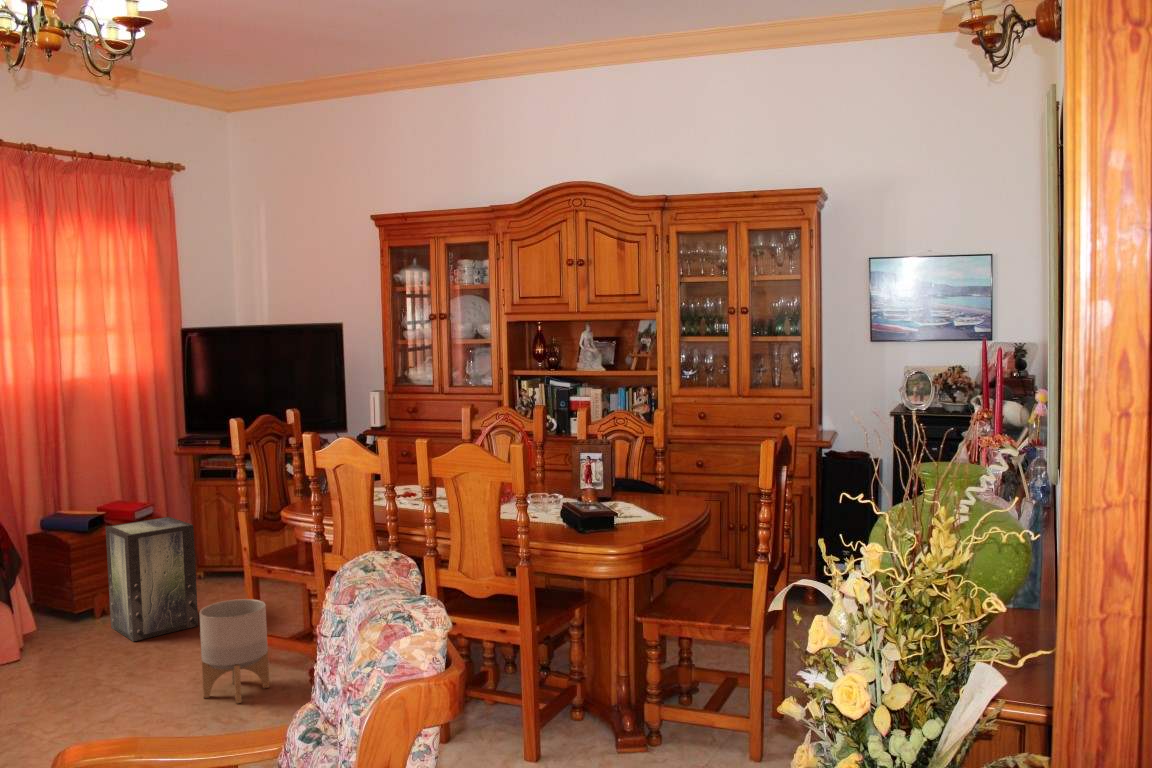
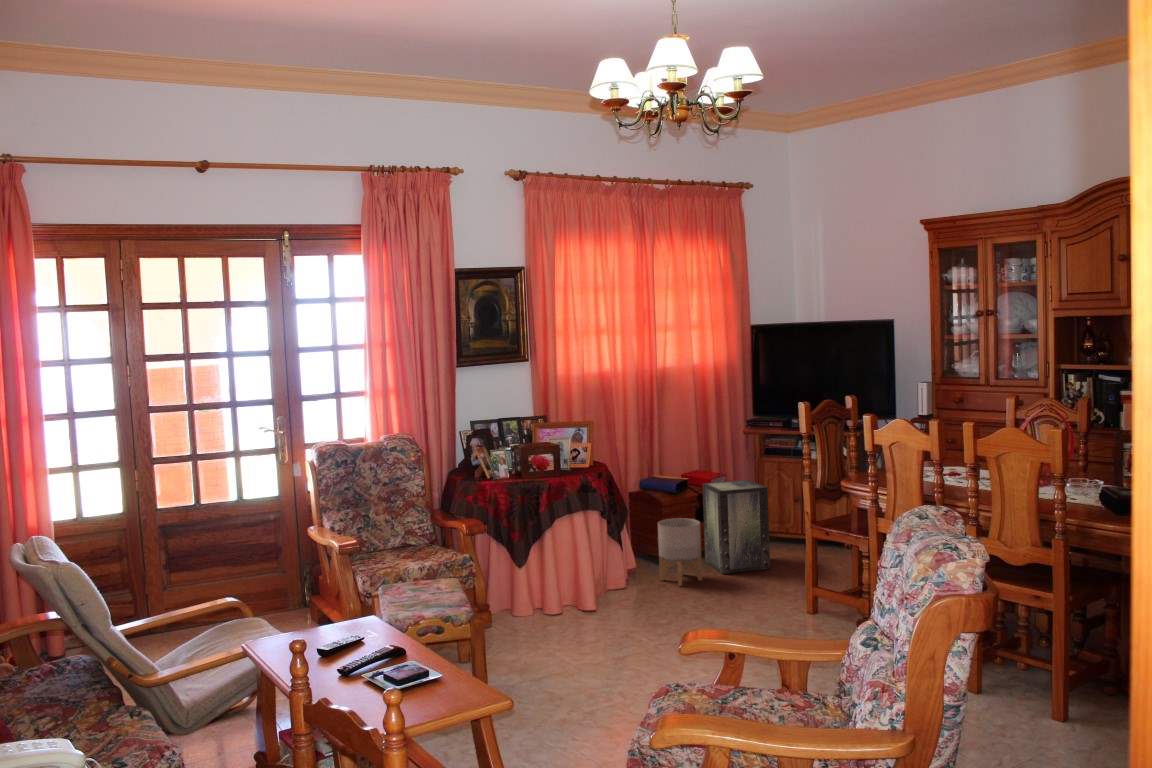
planter: present [199,599,269,703] -> present [658,518,702,586]

